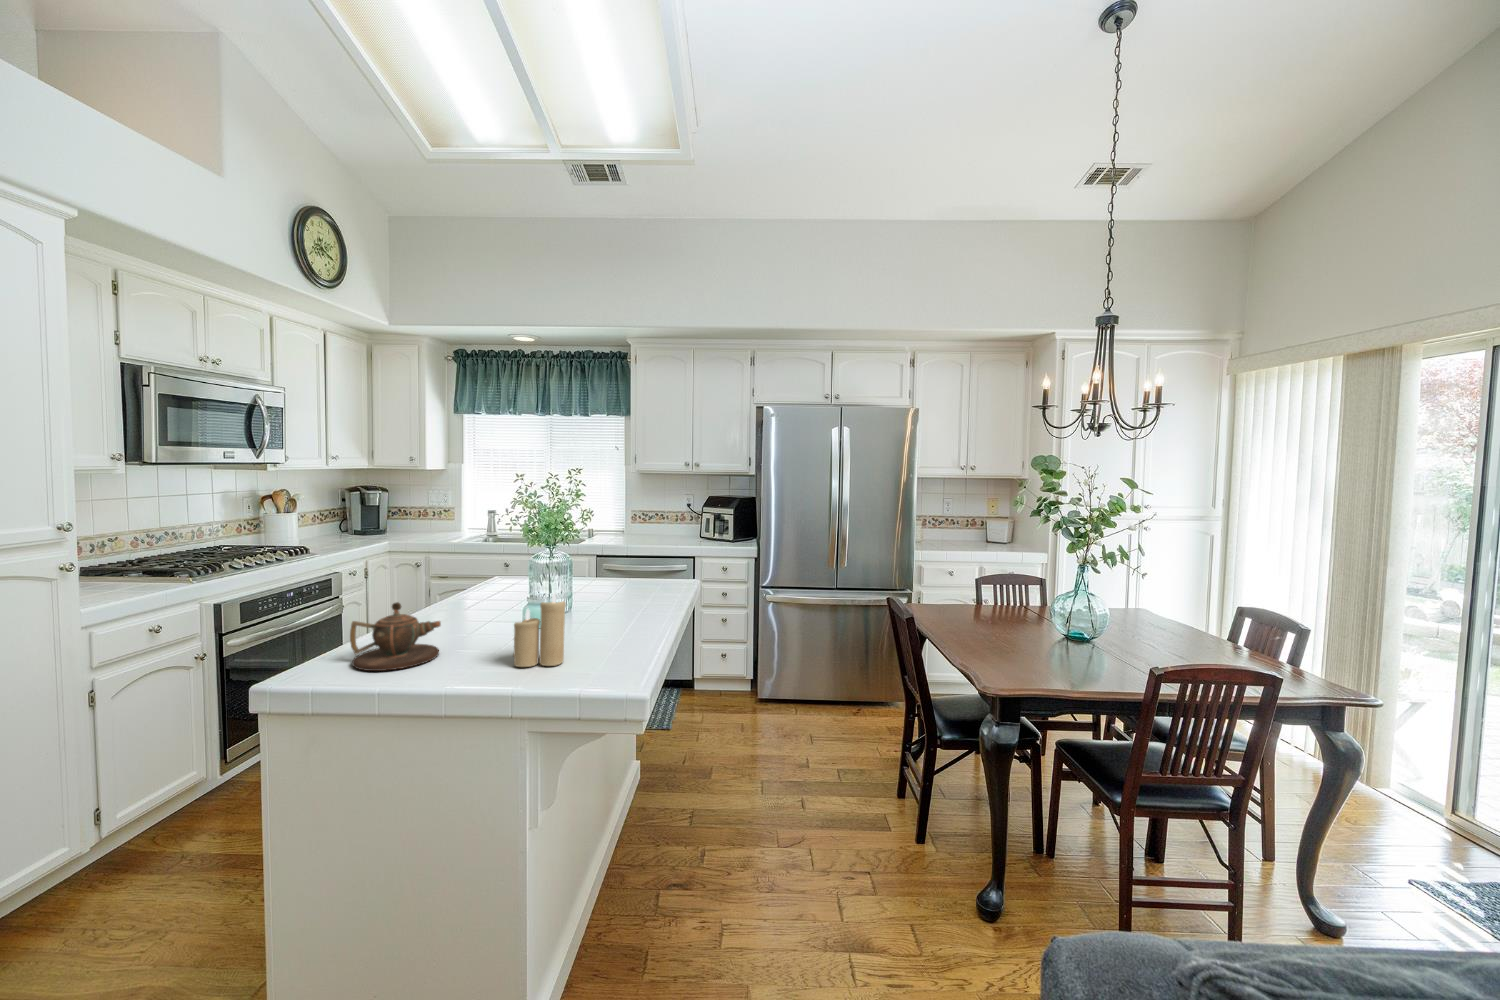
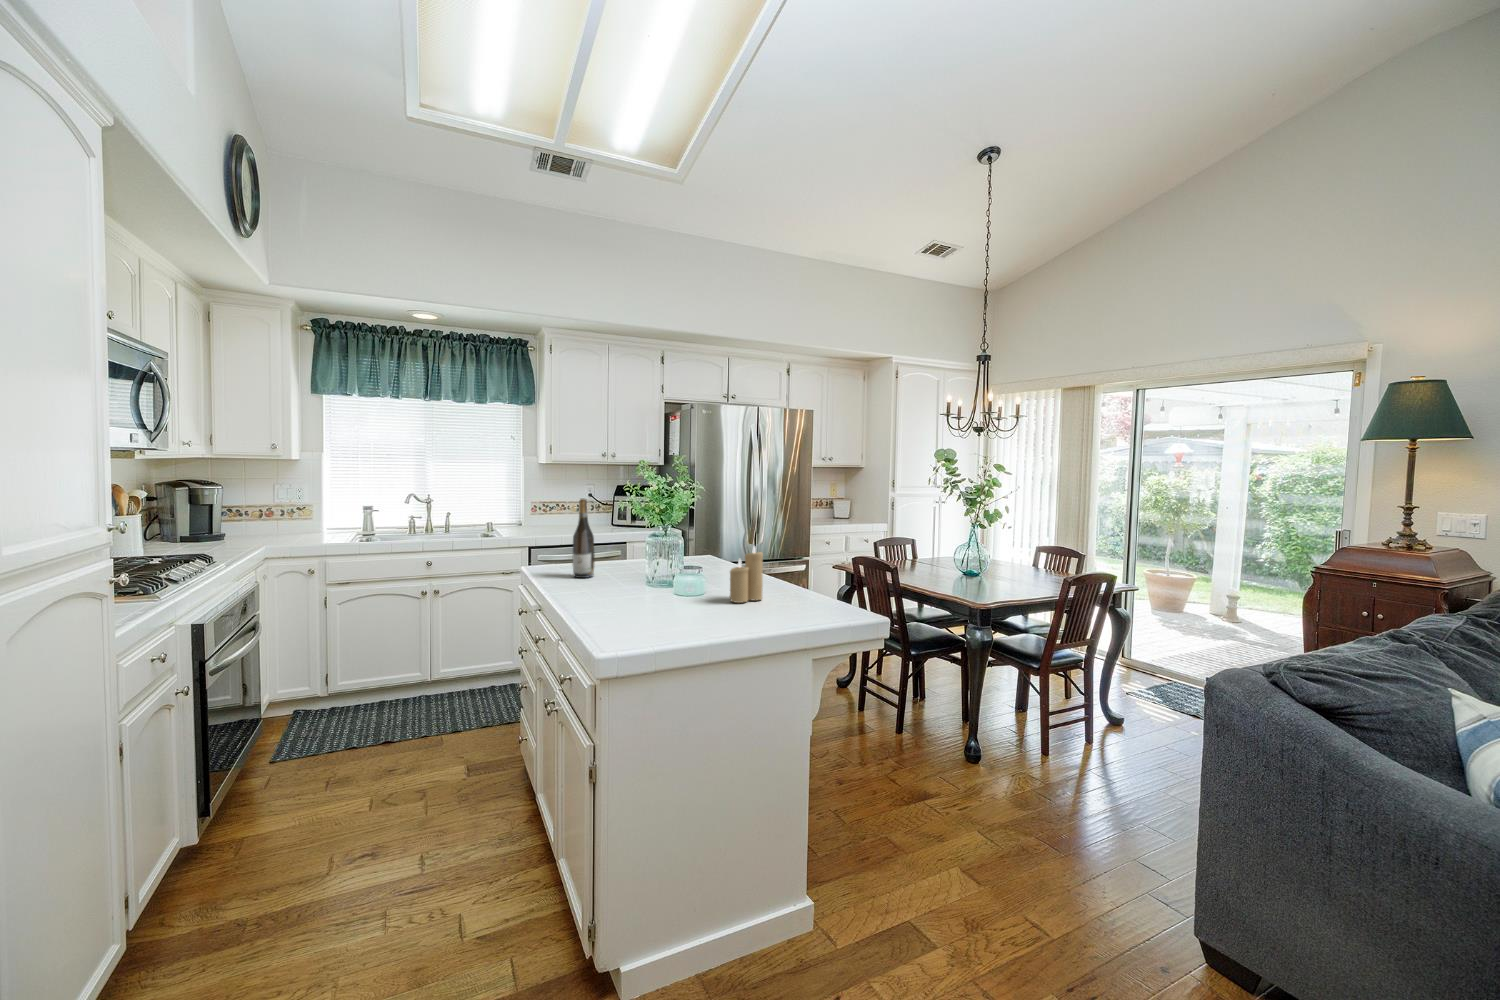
wine bottle: none [476,517,501,603] -> present [572,499,595,578]
teapot: present [350,602,441,671] -> none [604,562,666,616]

